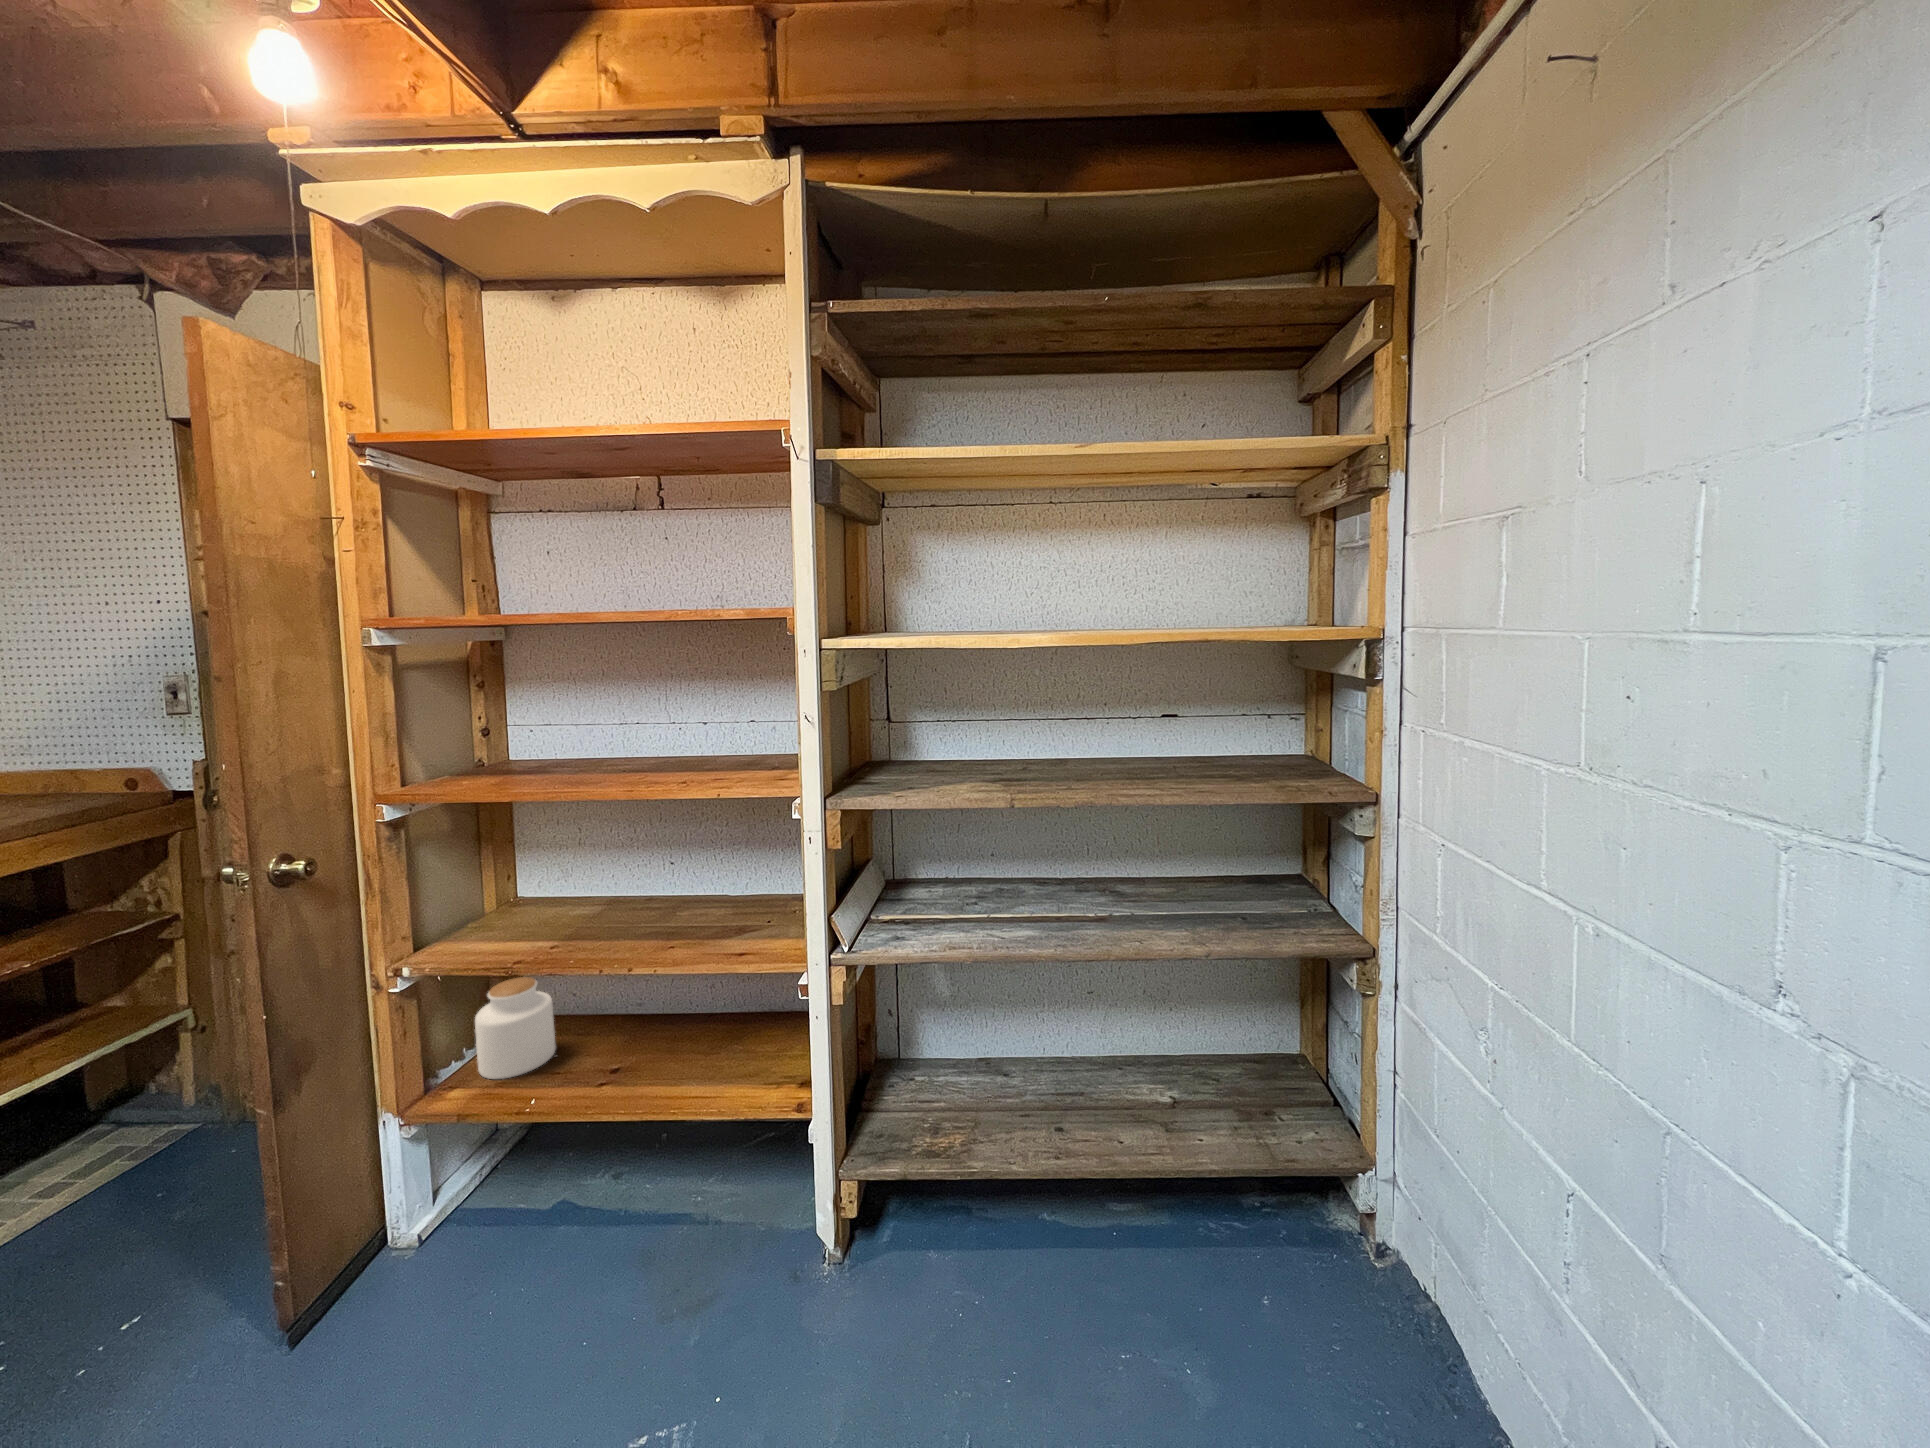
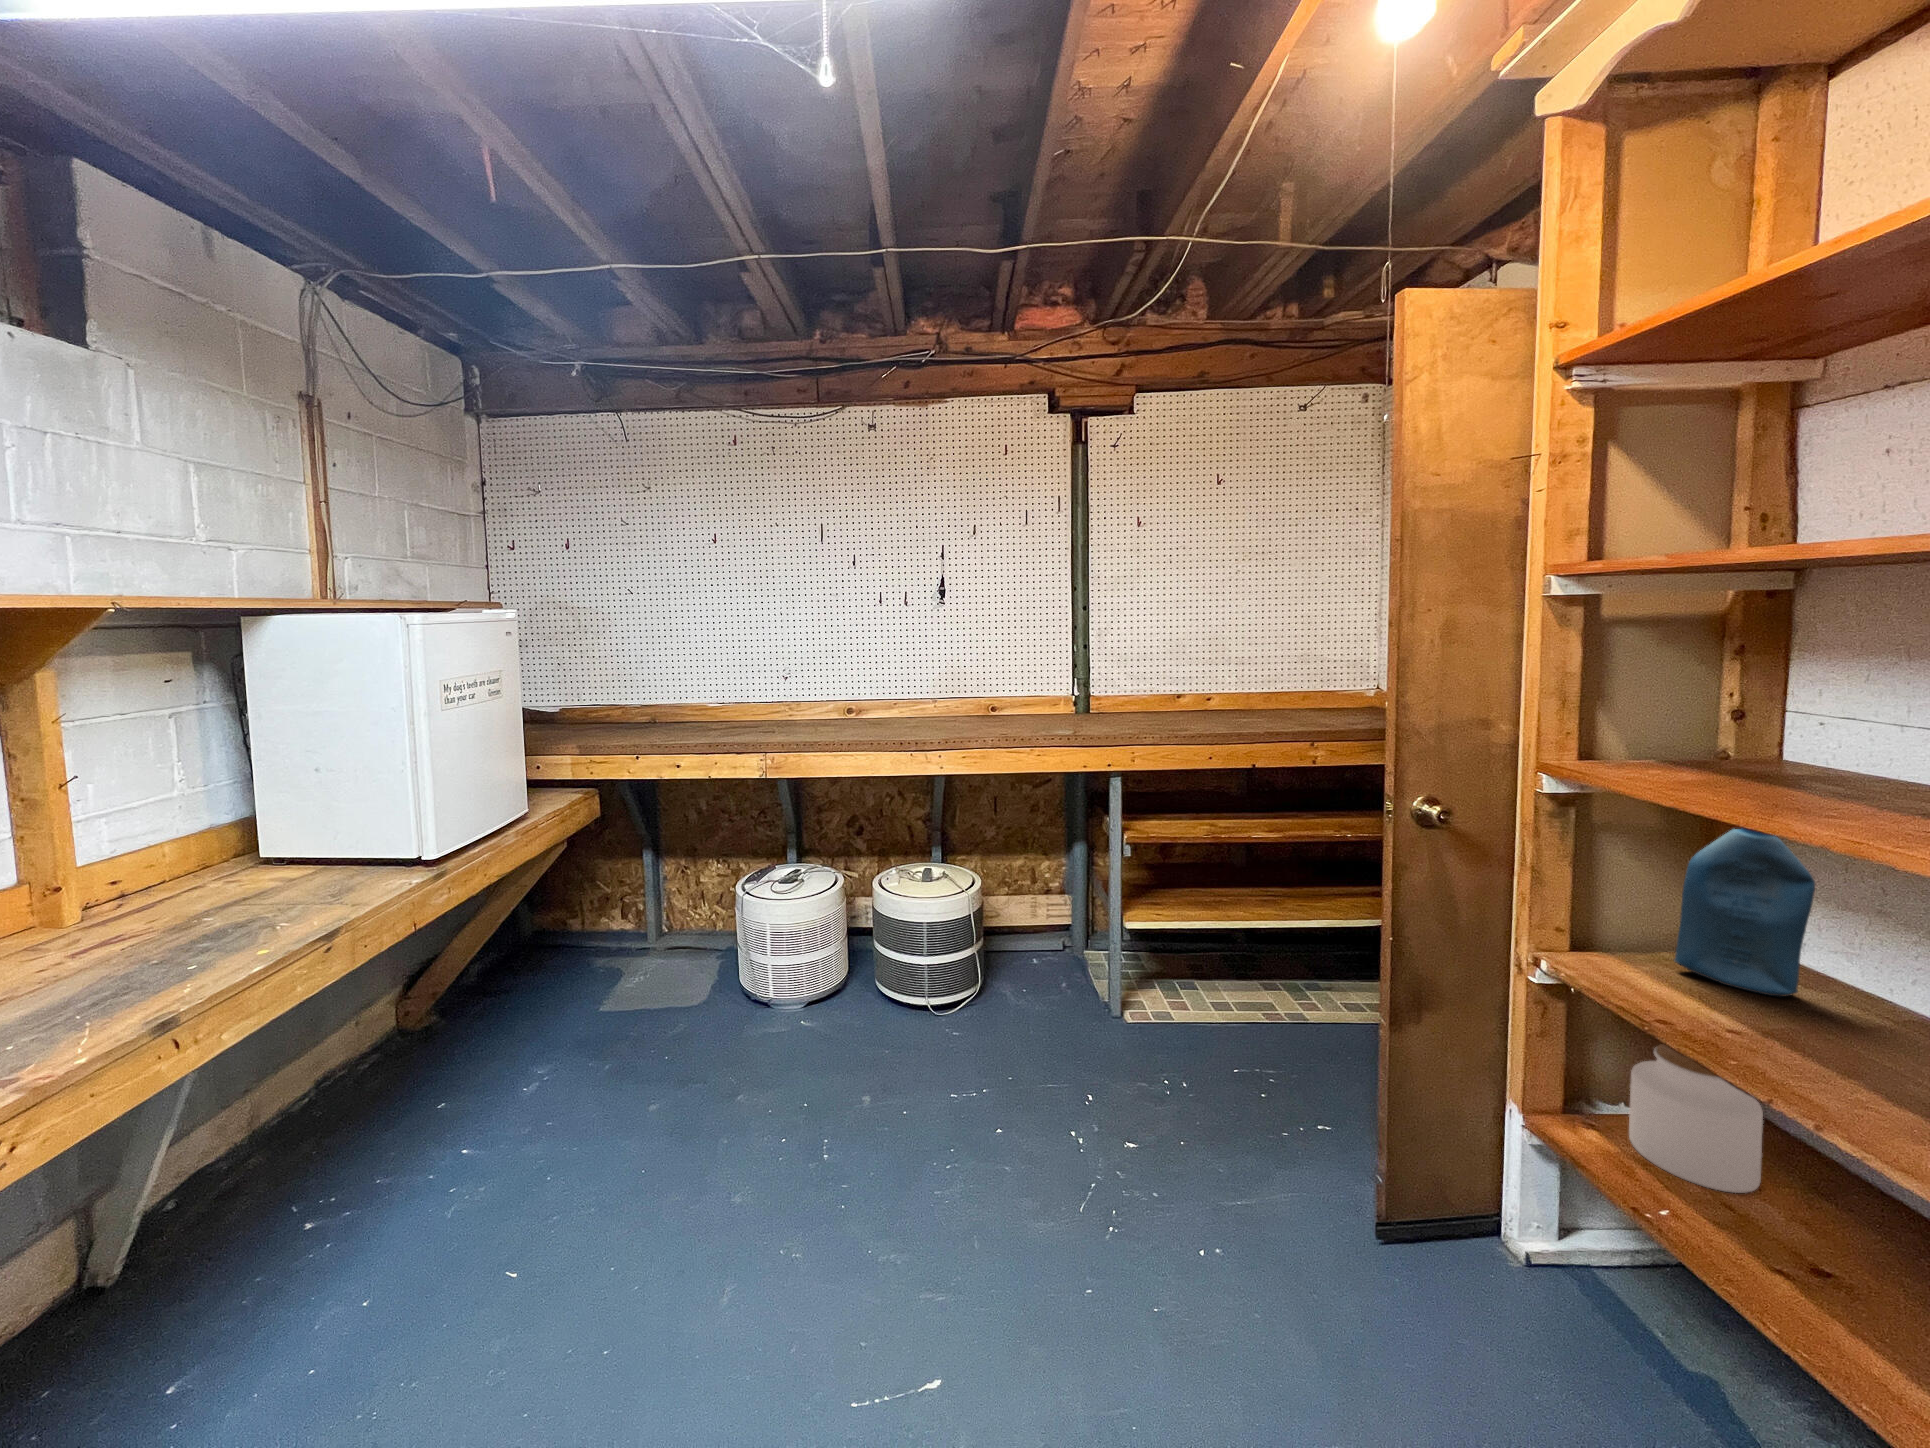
bottle: none [488,803,555,926] -> present [1674,828,1815,997]

